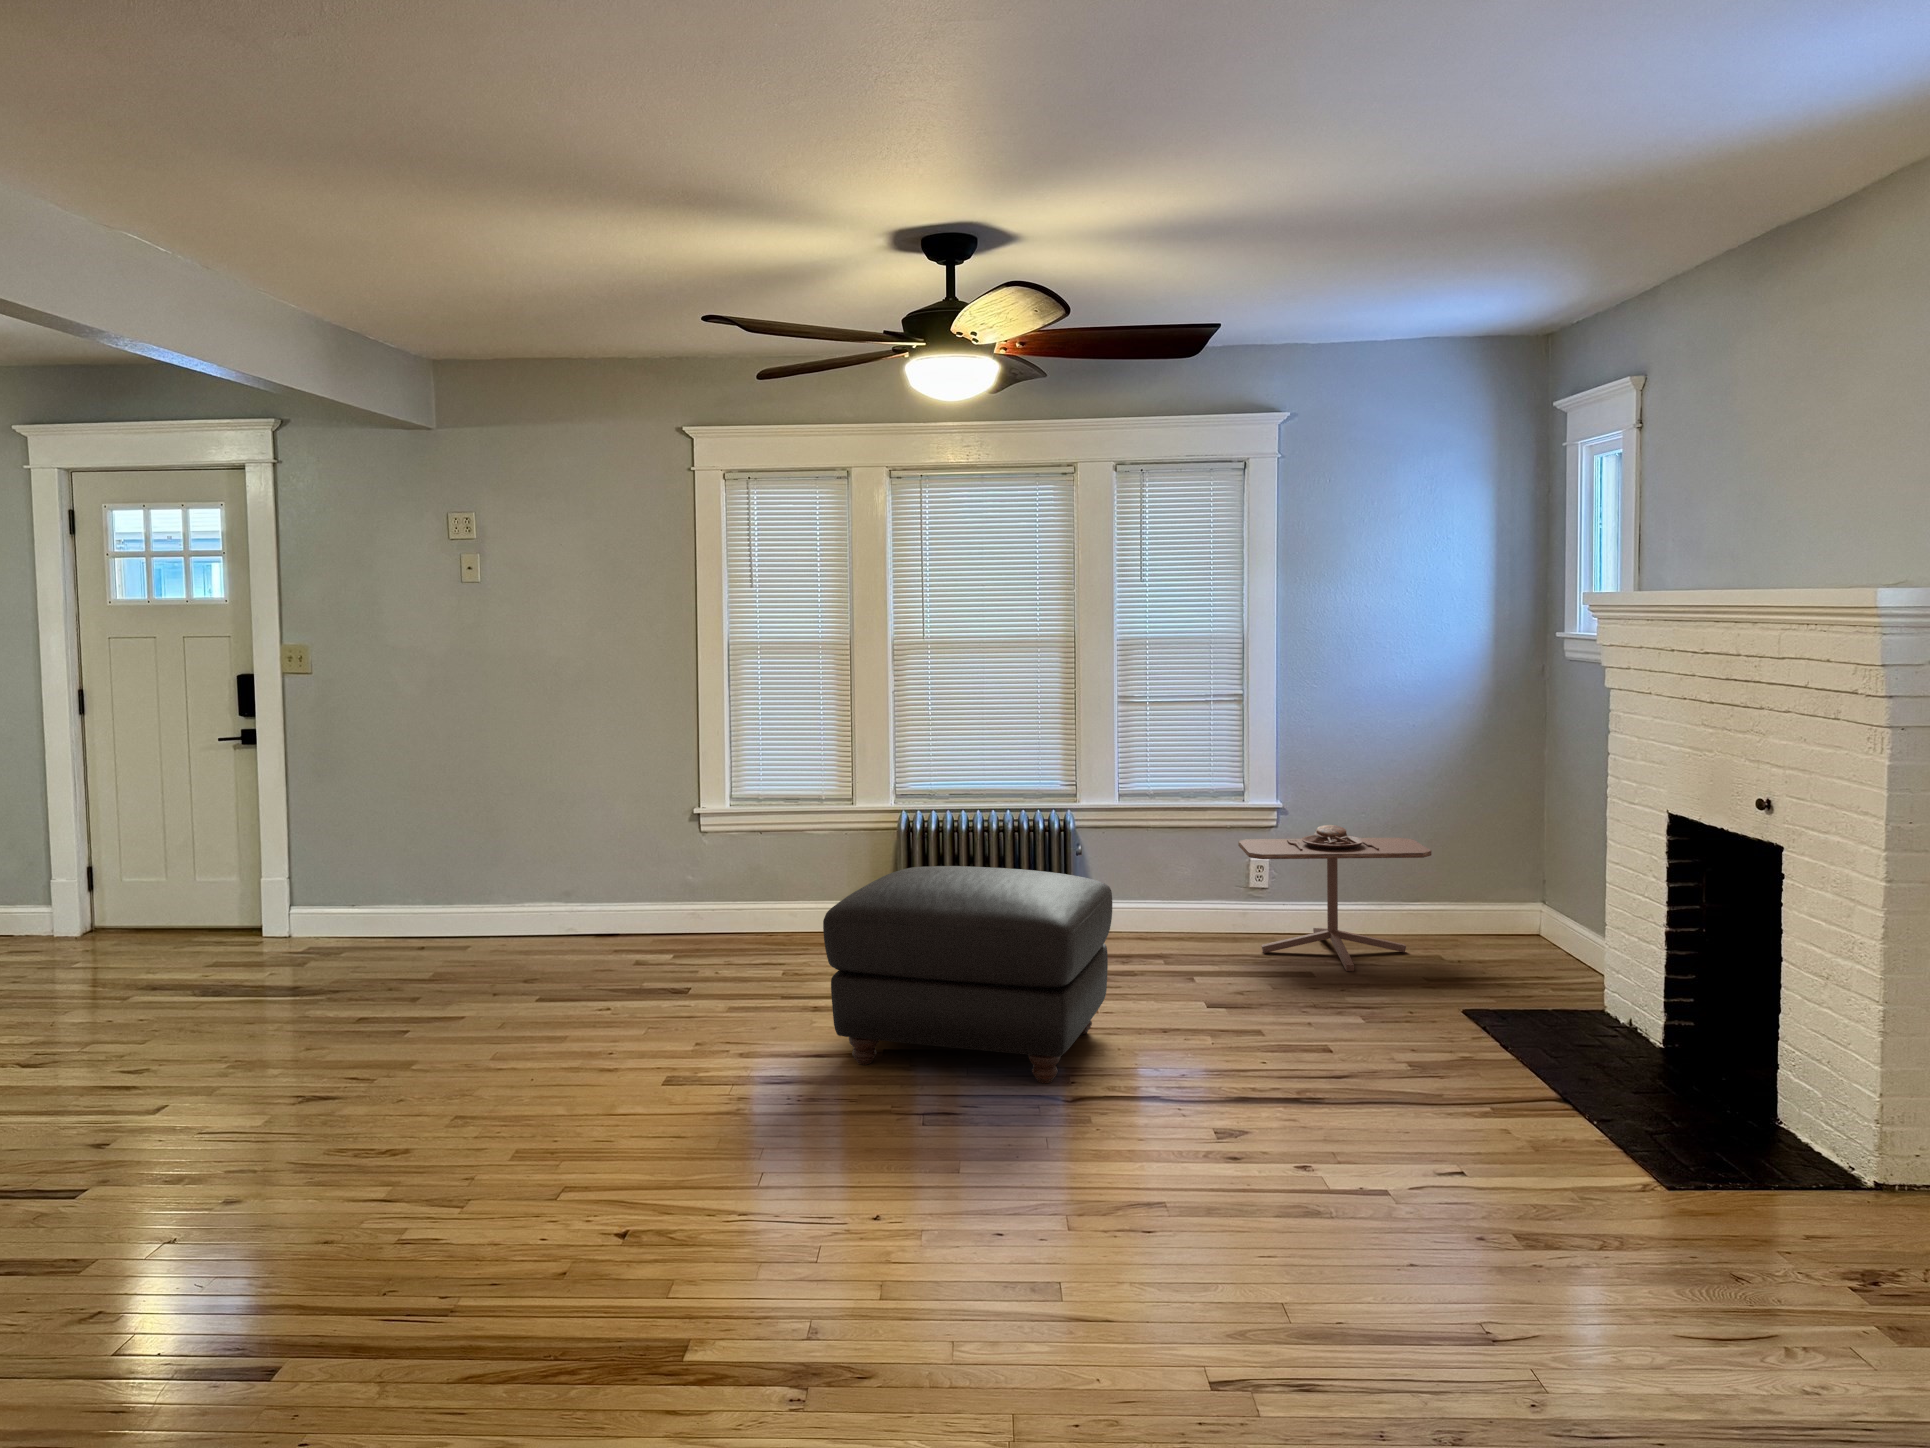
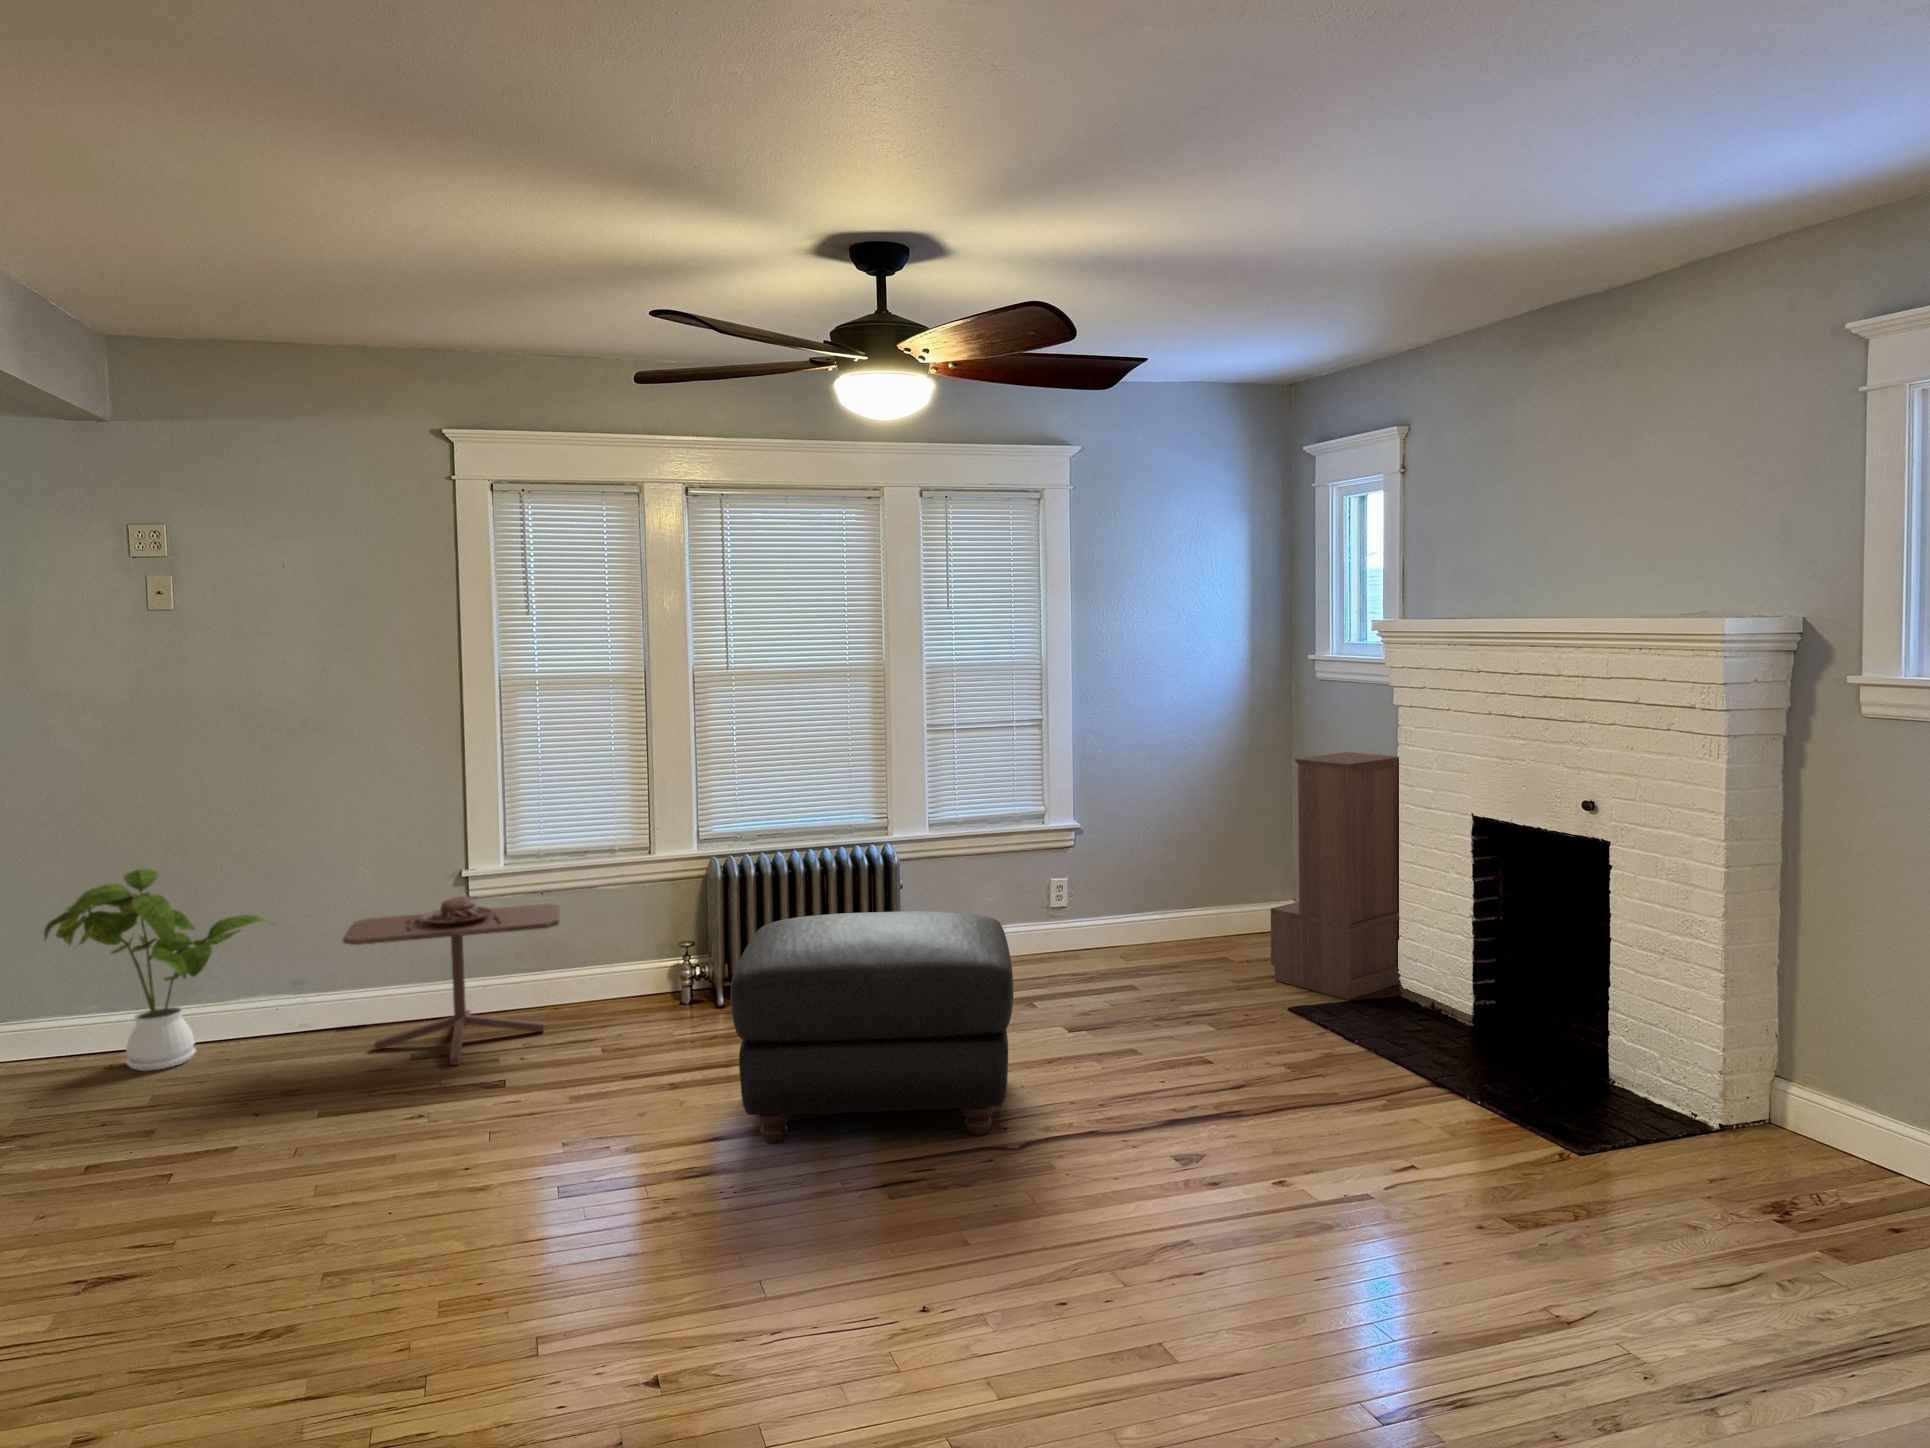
bookshelf: none [1466,737,1621,1009] -> present [1271,752,1400,1000]
house plant: none [387,792,553,952] -> present [44,869,271,1071]
side table: present [1238,825,1431,971] -> present [343,896,560,1065]

